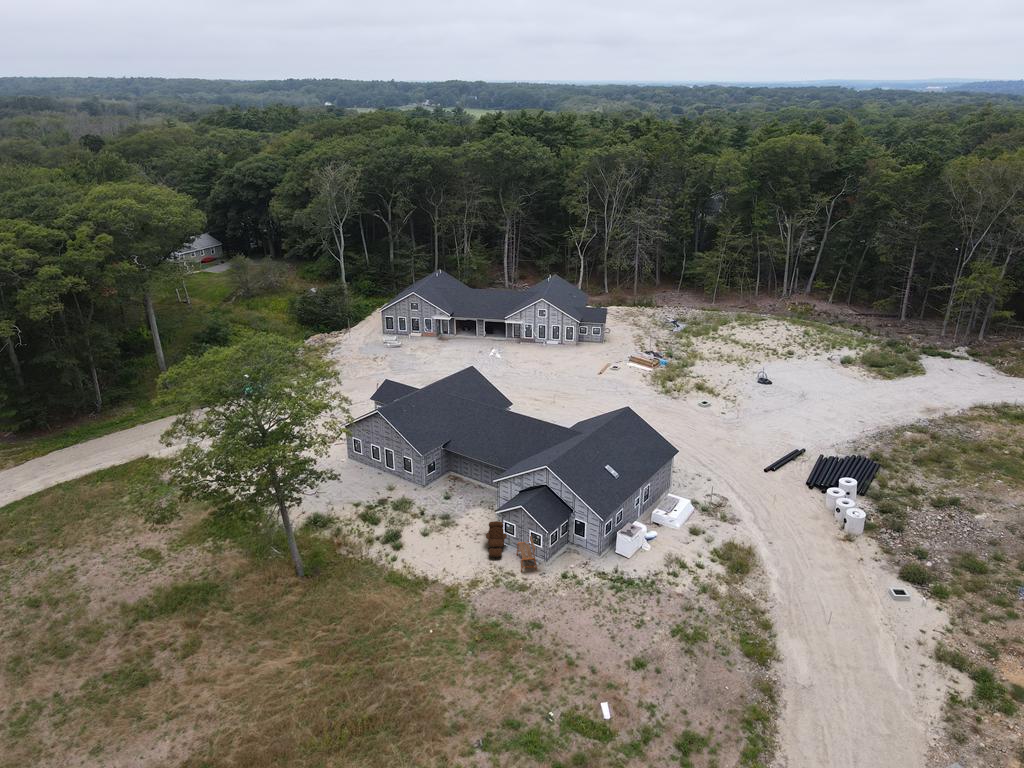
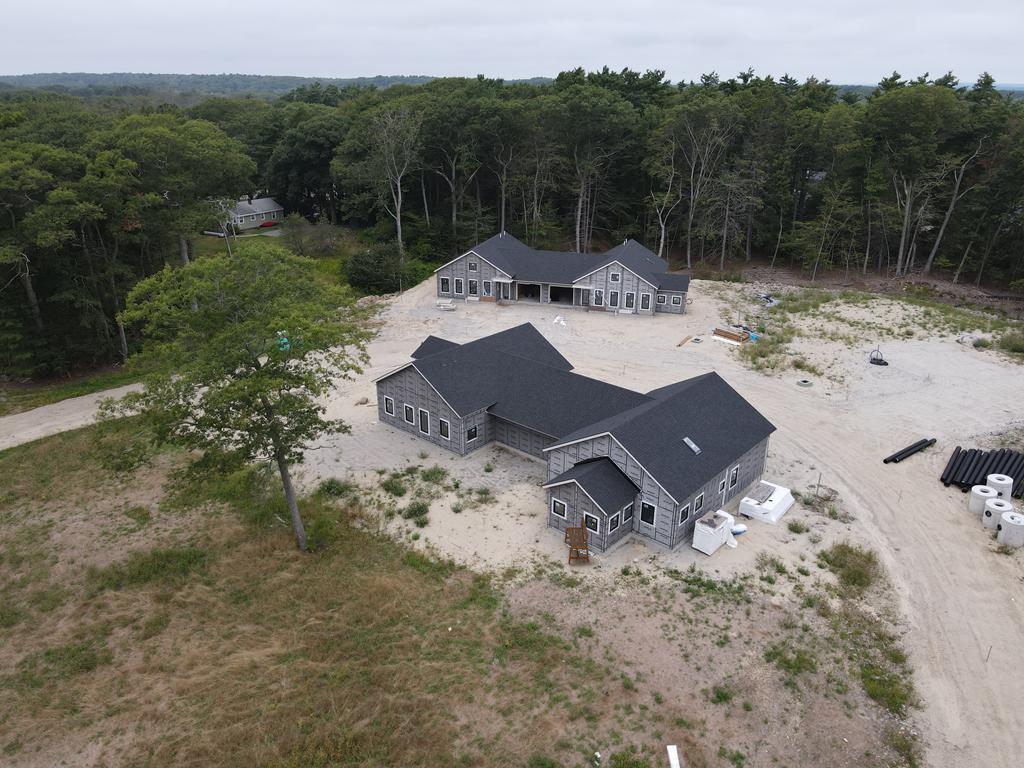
lounge chair: present [486,521,507,560] -> none [527,500,553,548]

